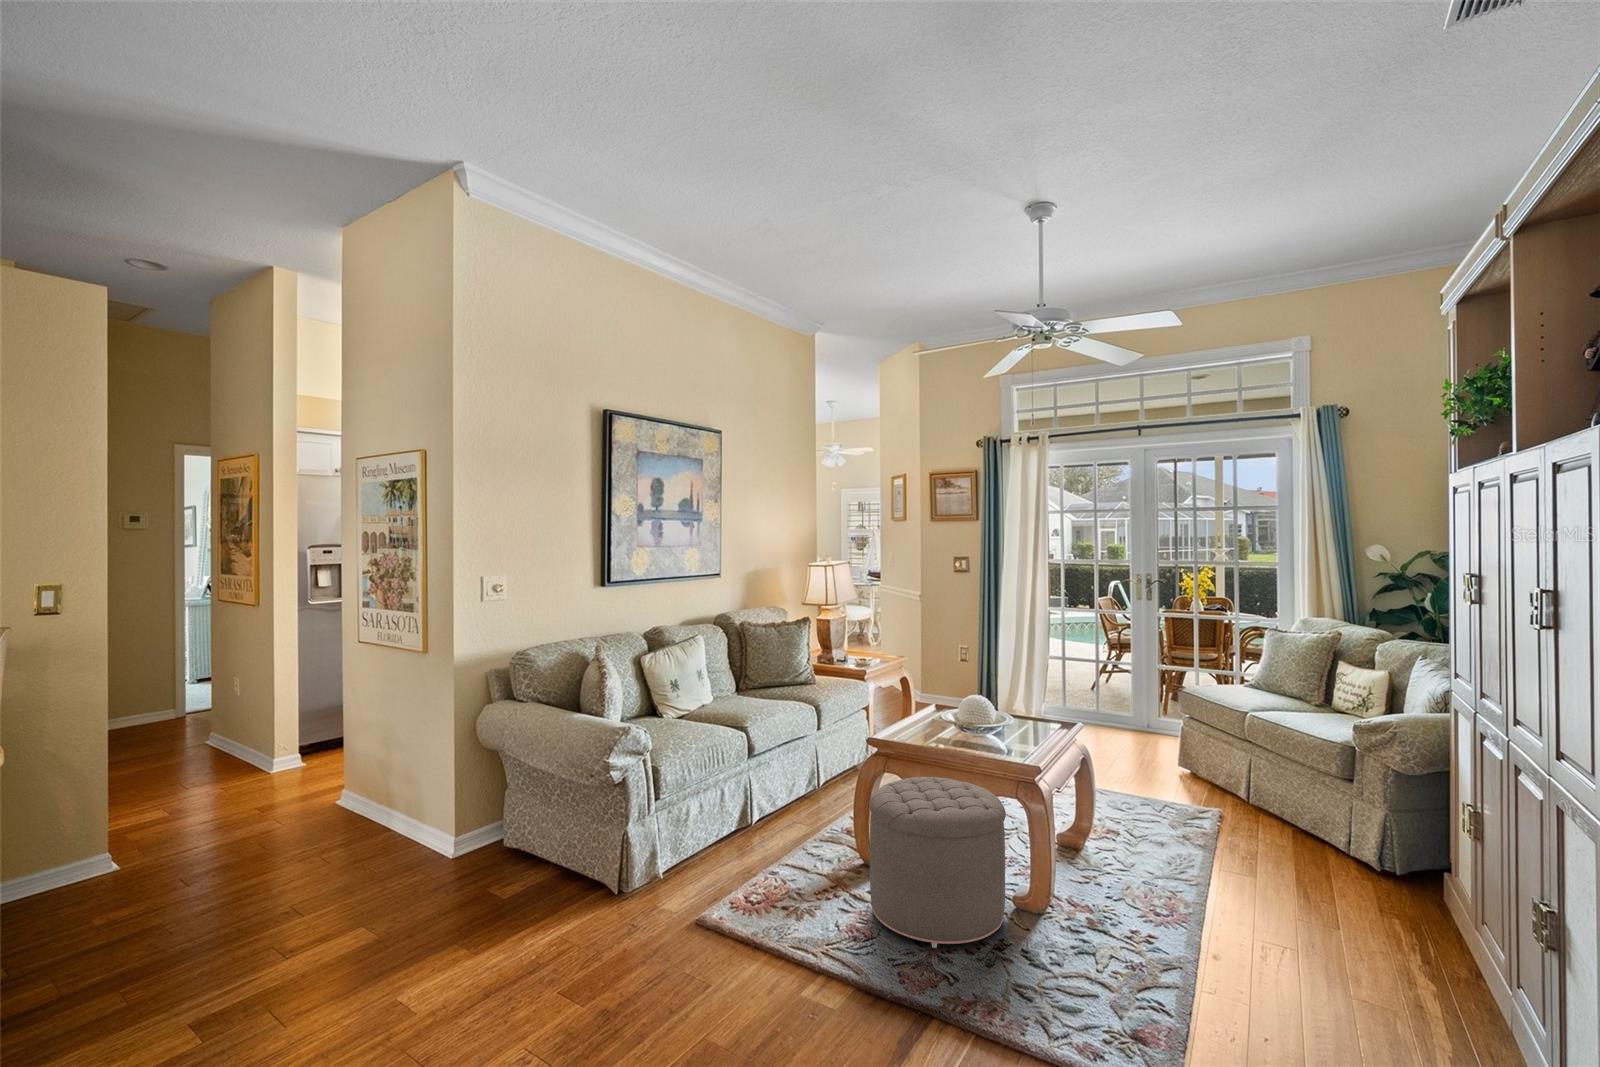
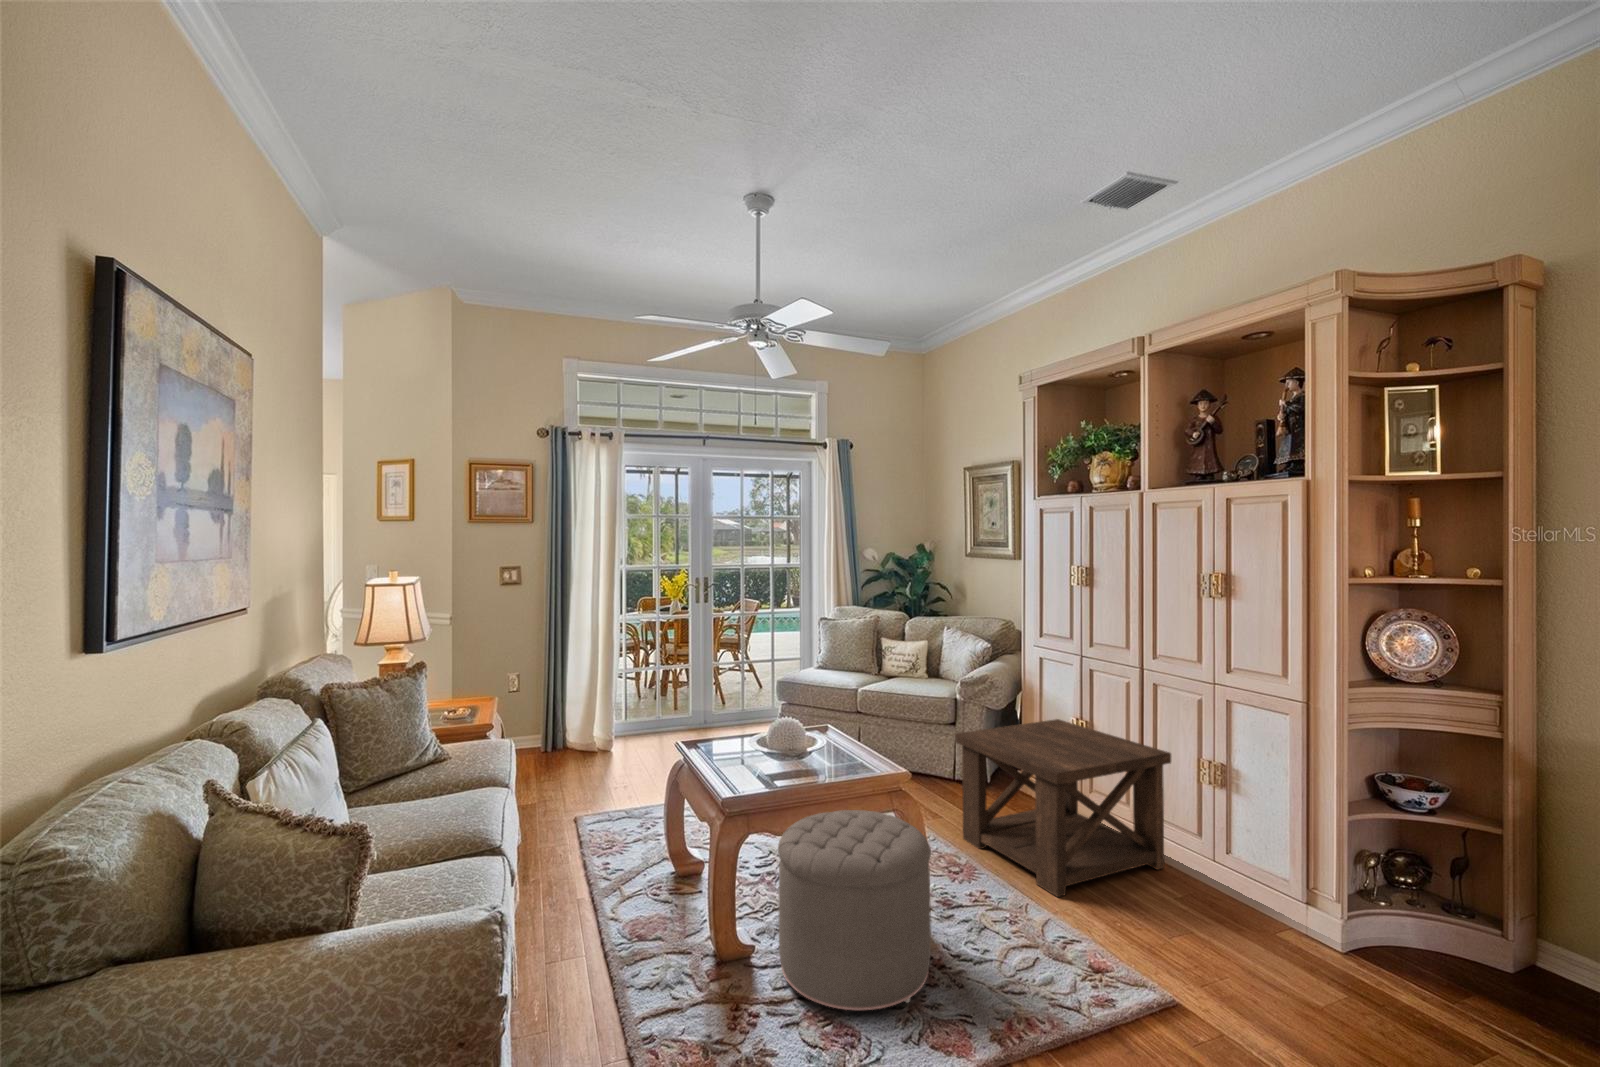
side table: none [1228,770,1507,1054] -> present [955,719,1171,897]

